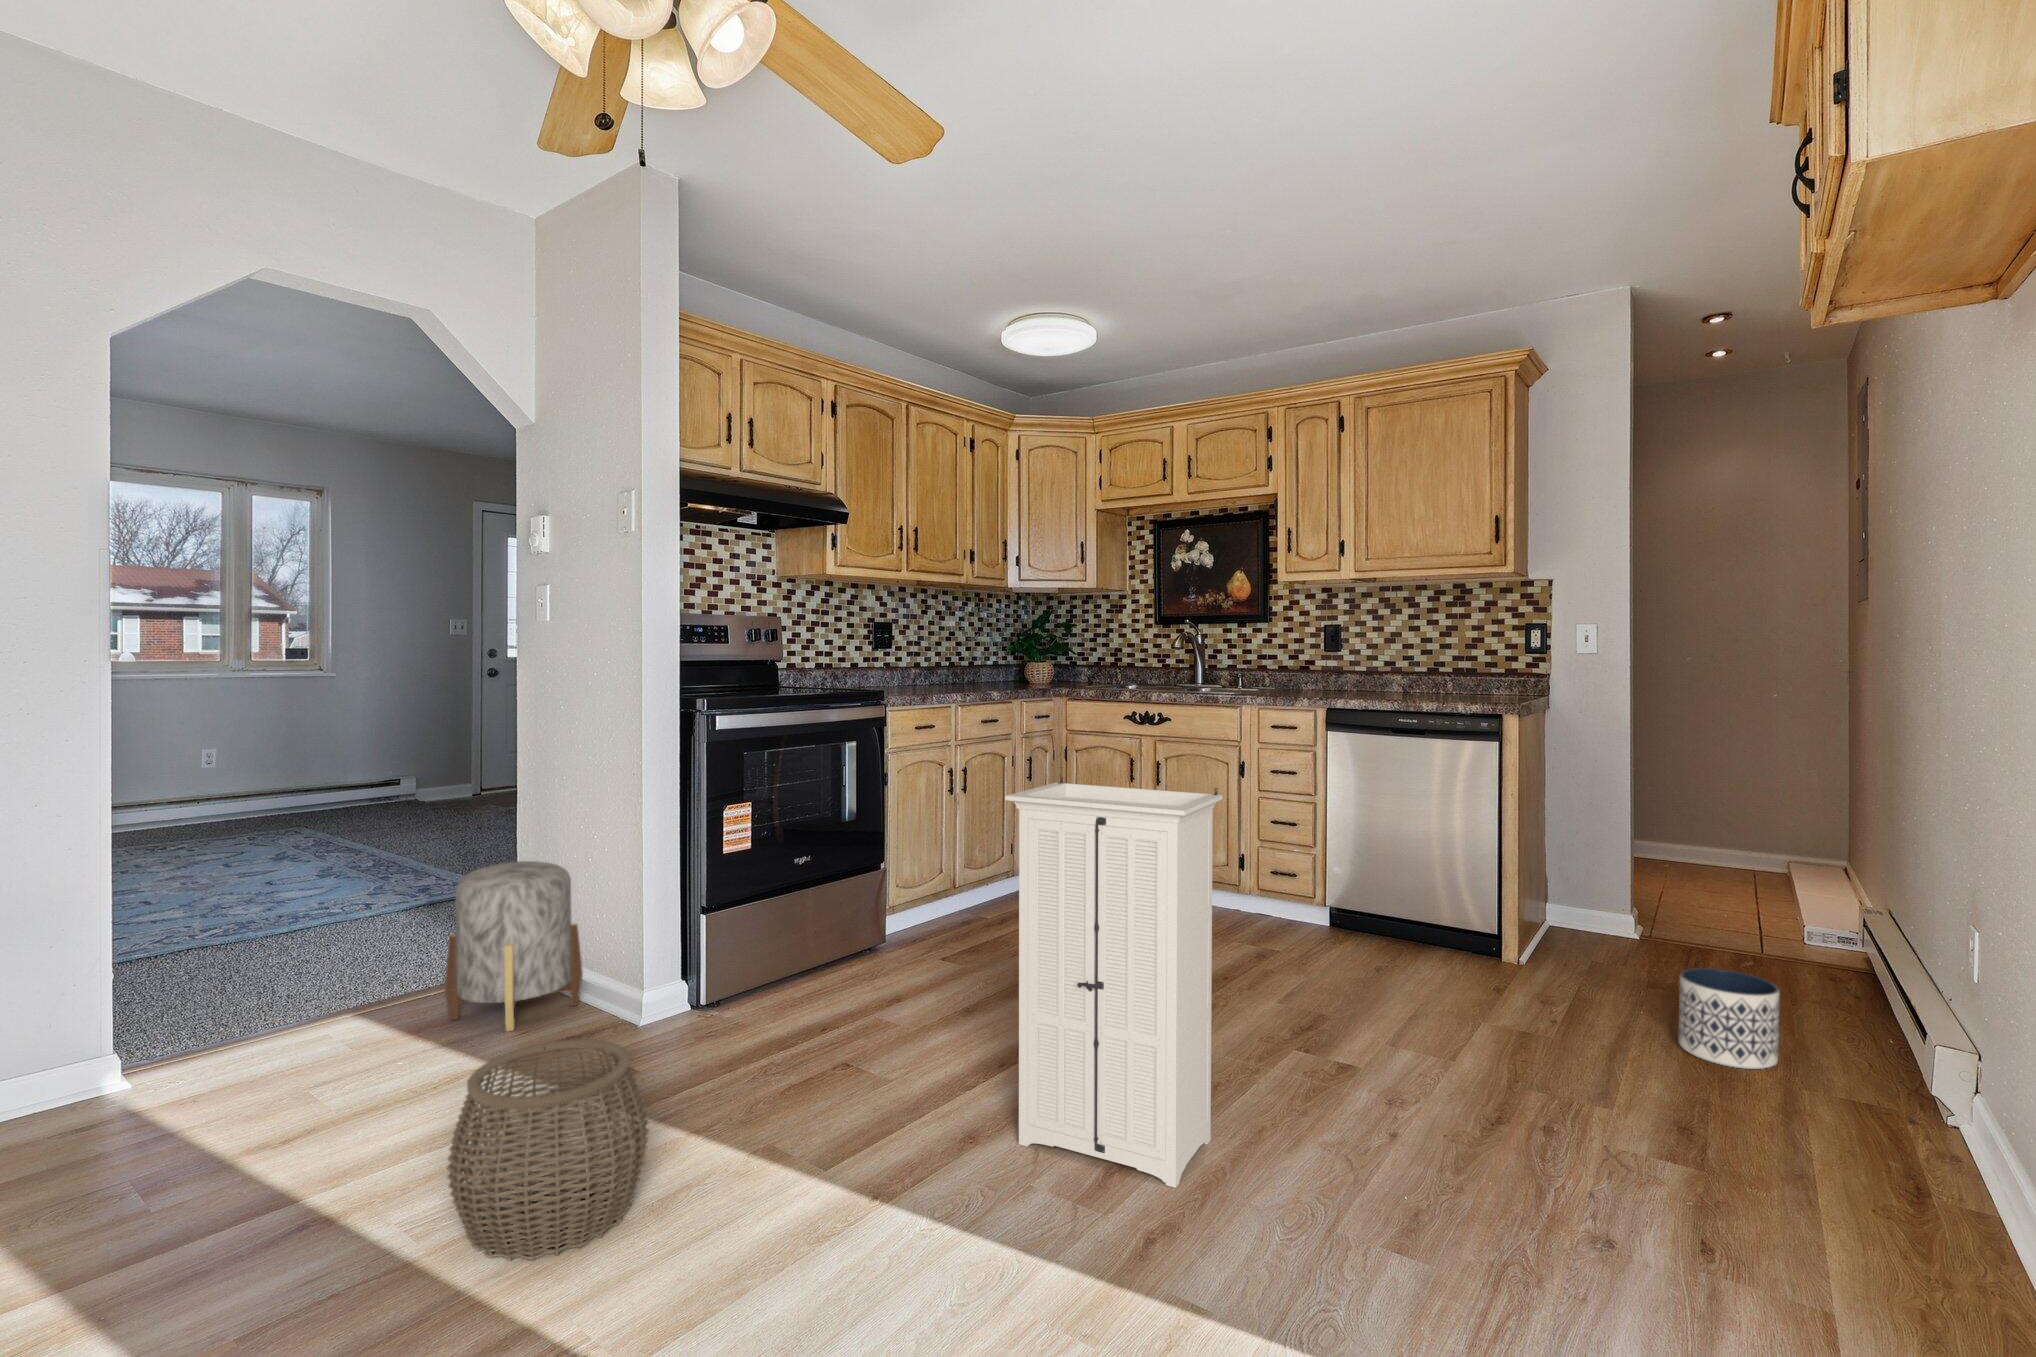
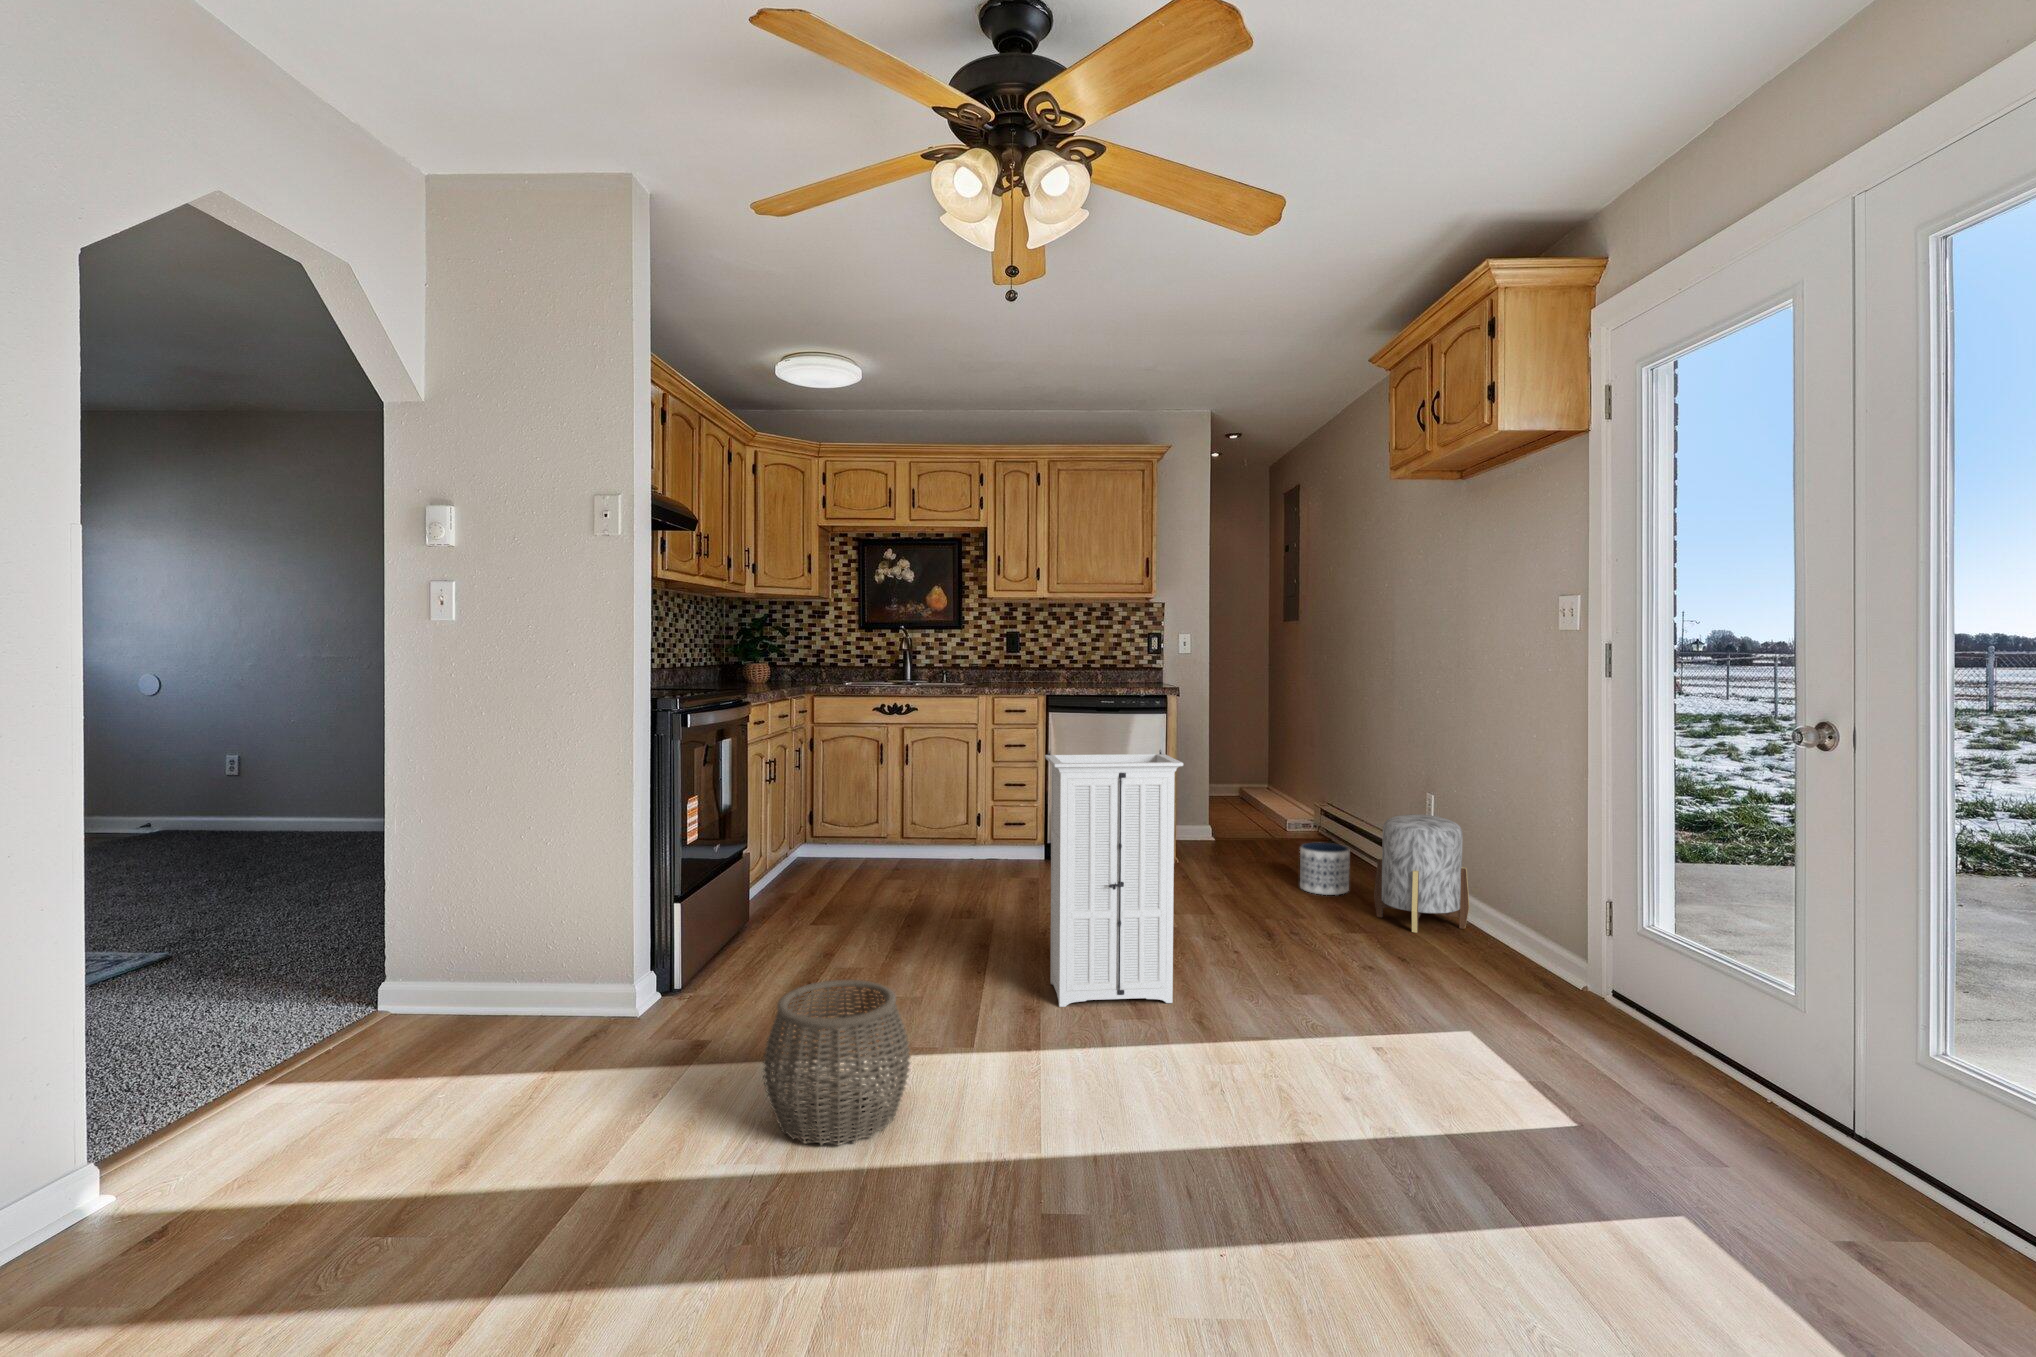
stool: present [445,861,583,1032] -> present [1374,814,1469,933]

